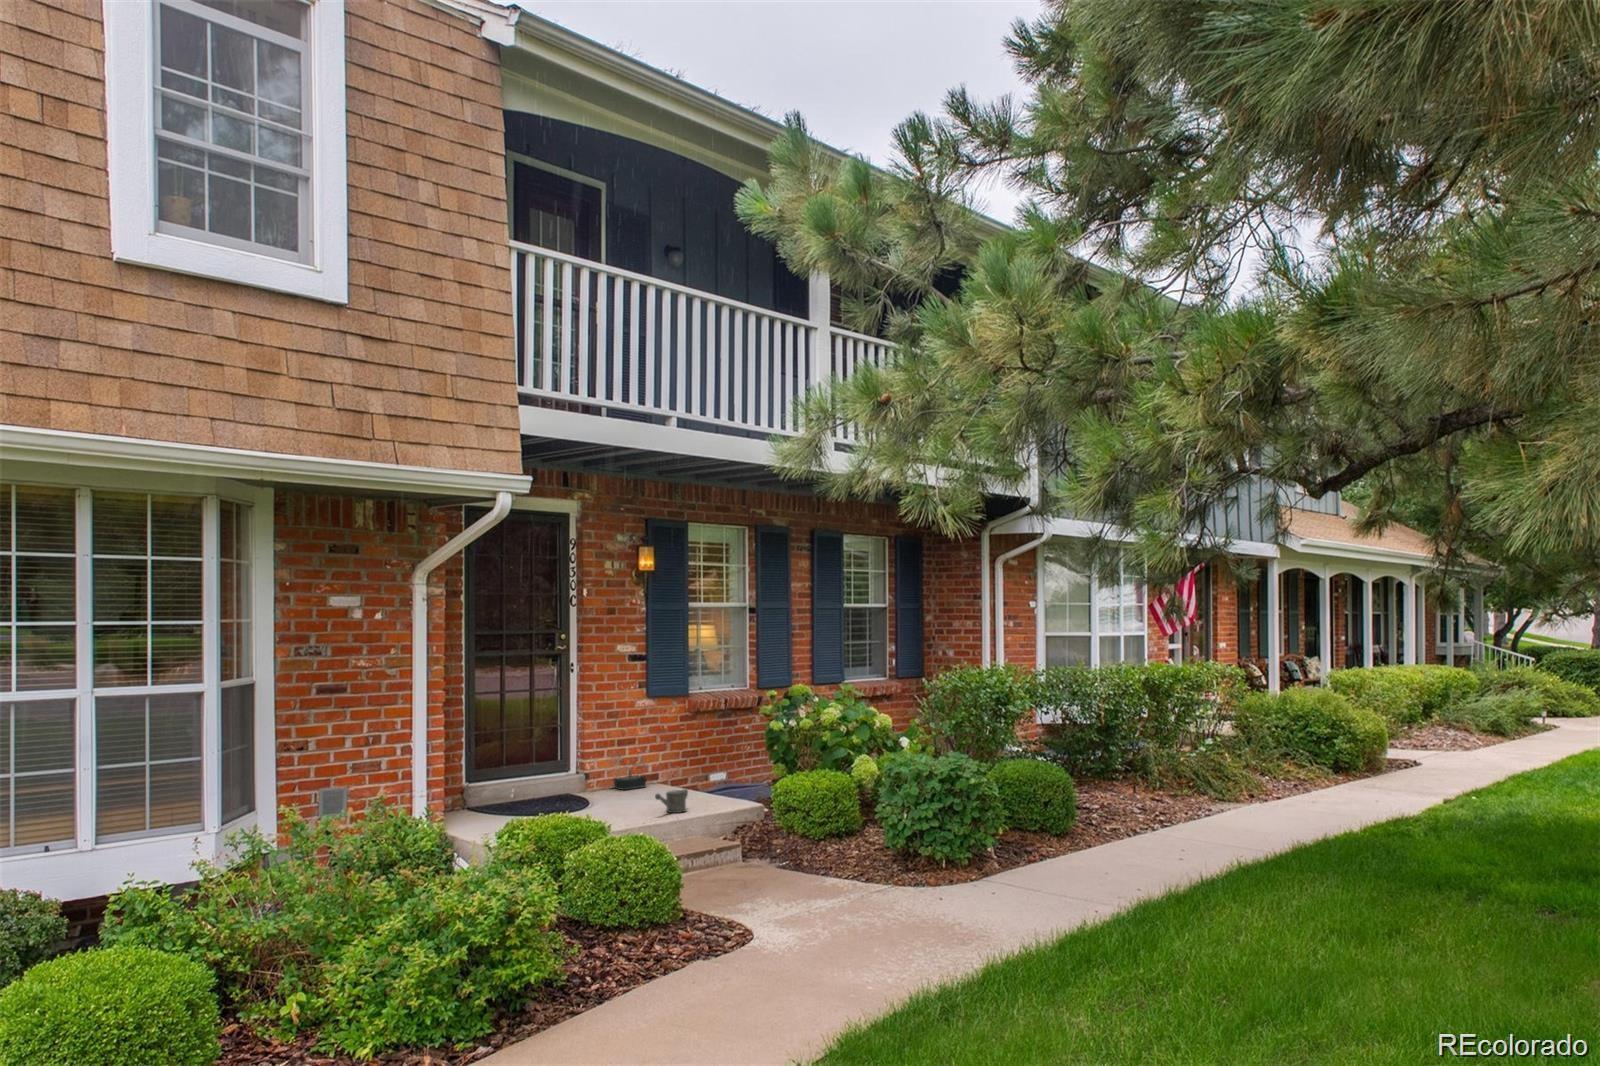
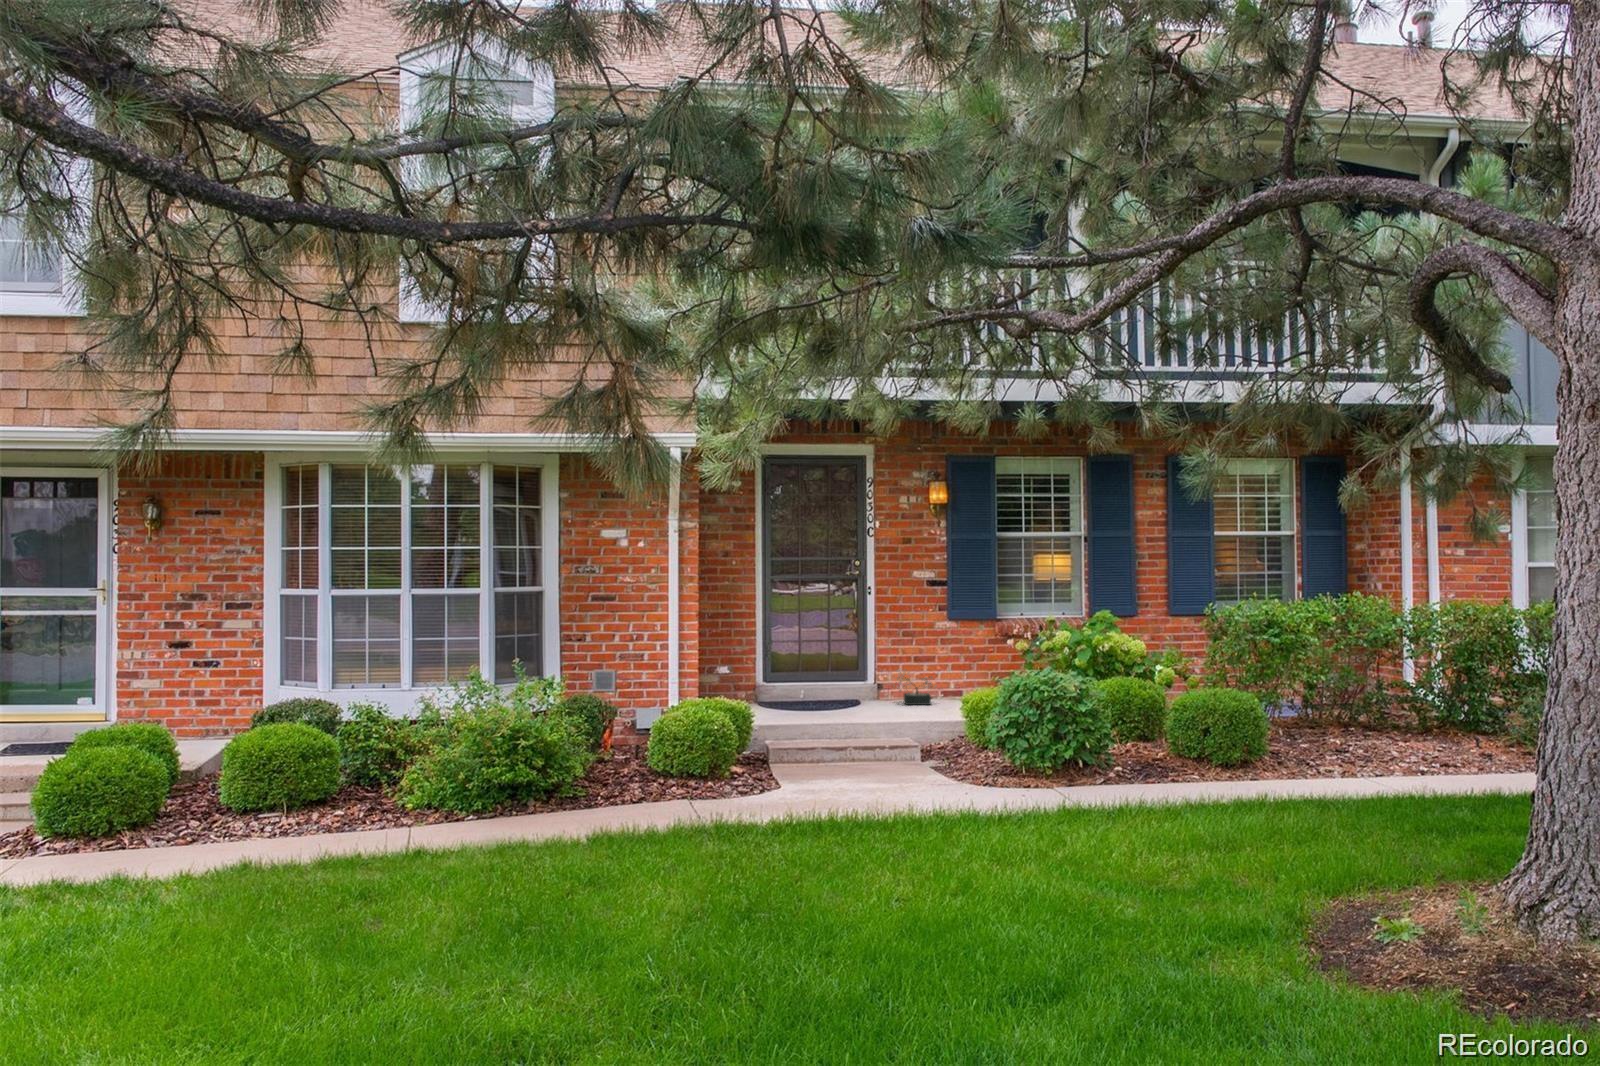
watering can: present [655,789,688,813] -> none [866,707,911,728]

